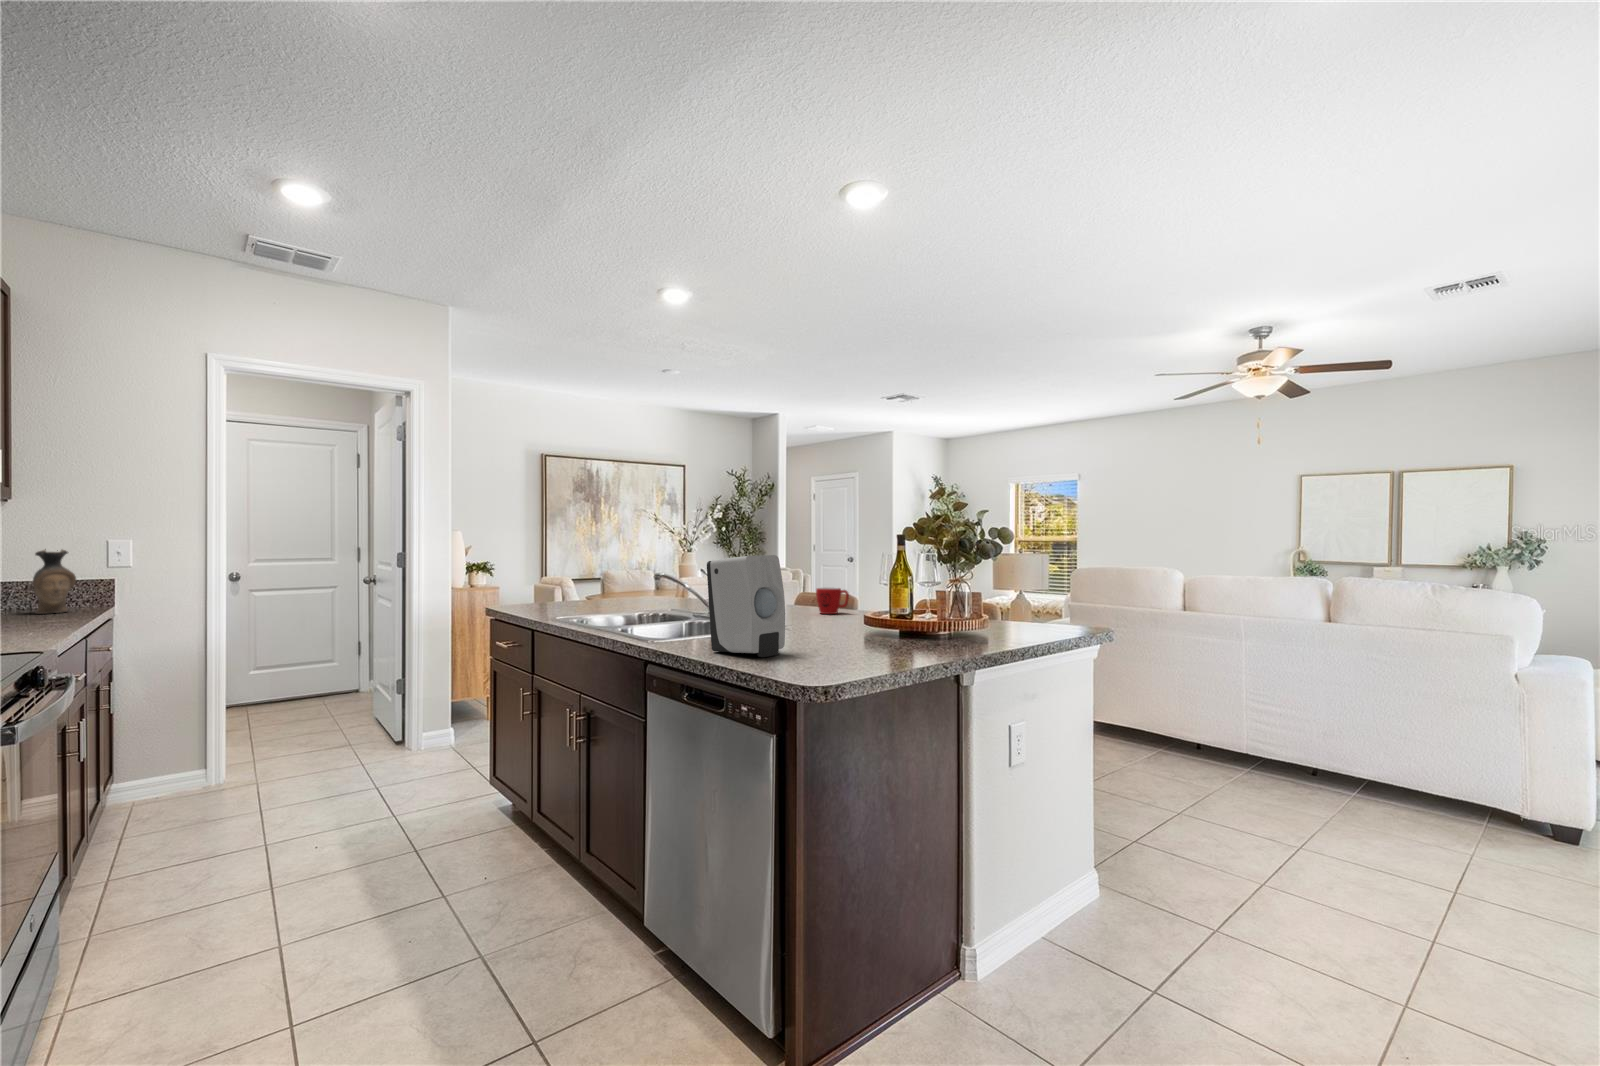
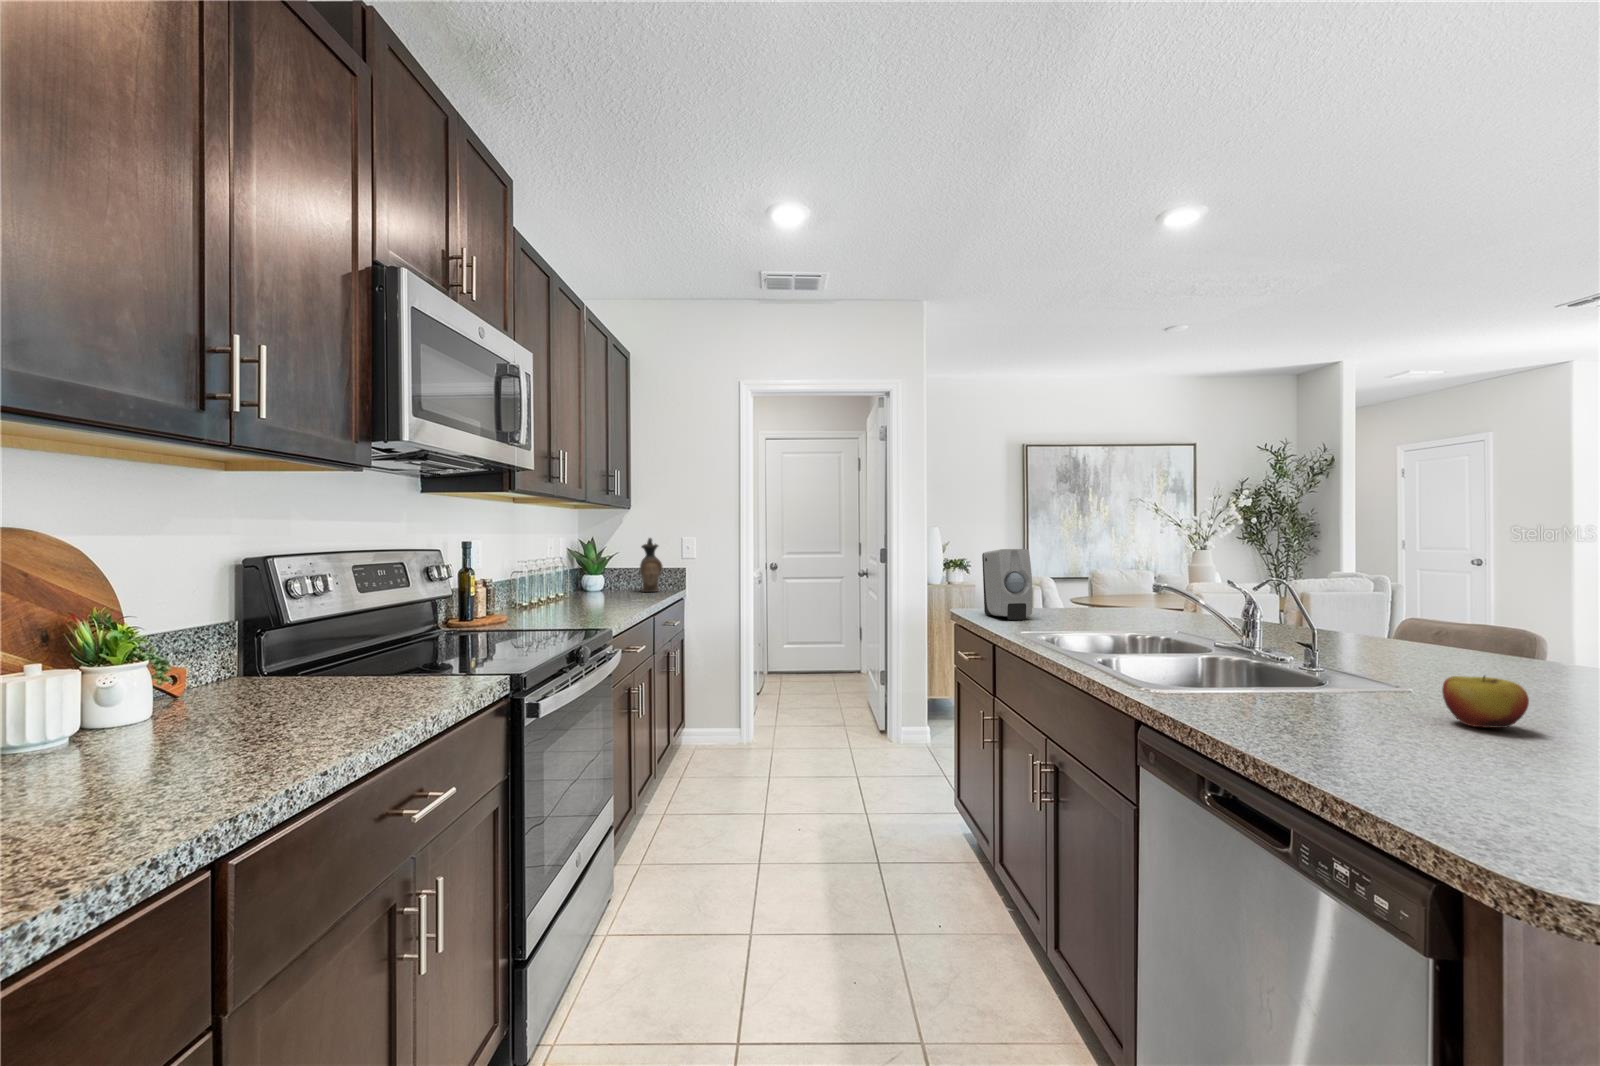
soap dispenser: present [707,555,785,657] -> present [982,549,1032,620]
mug: present [816,587,849,614] -> none [1454,621,1536,669]
apple: none [800,610,832,638] -> present [1442,676,1529,728]

